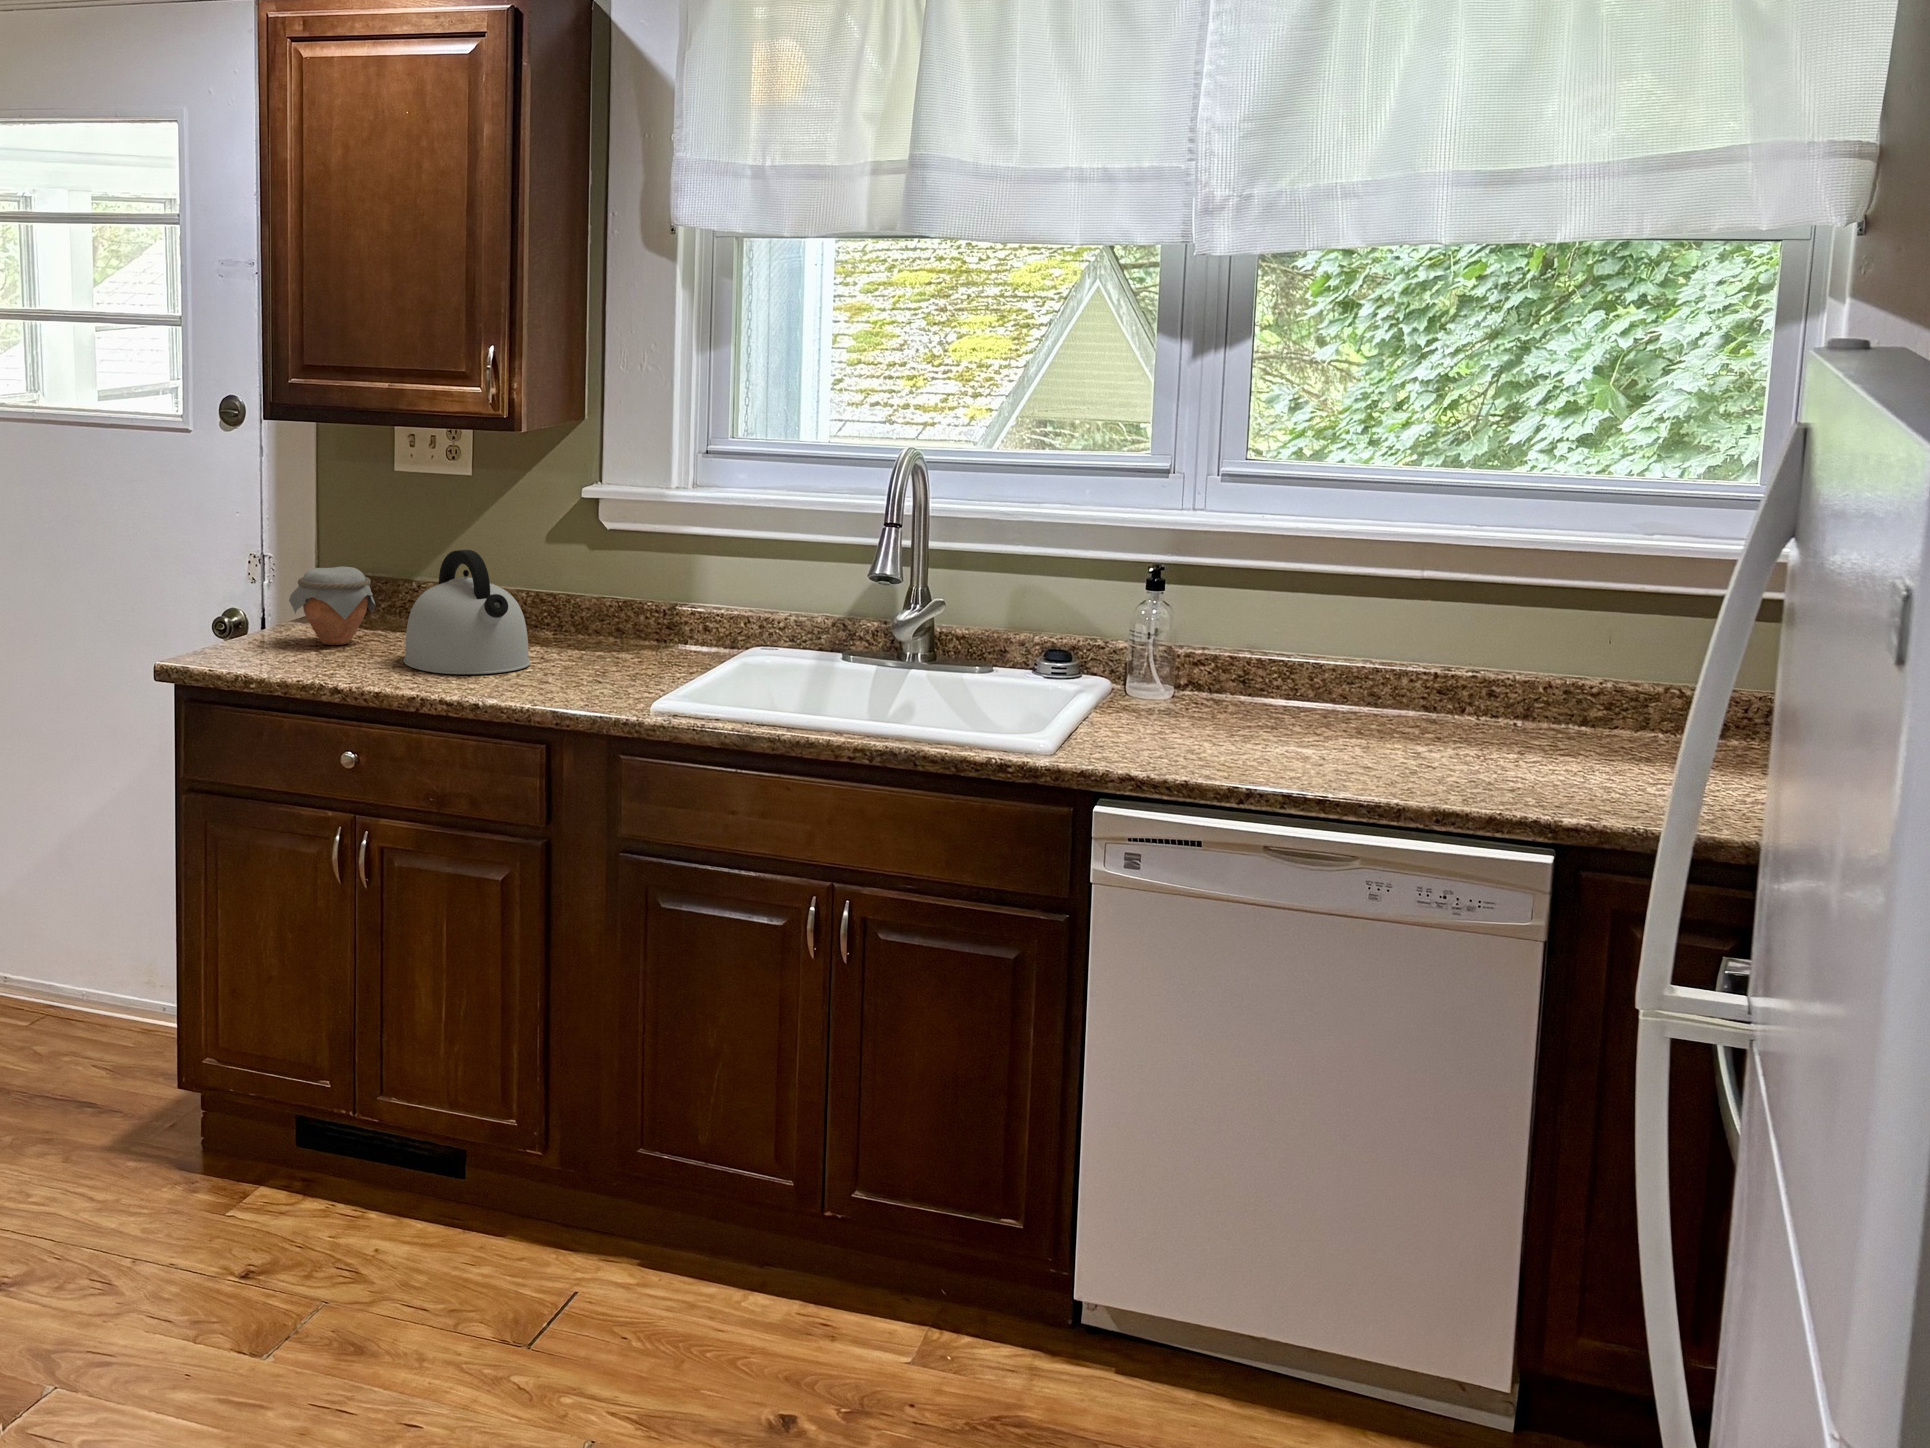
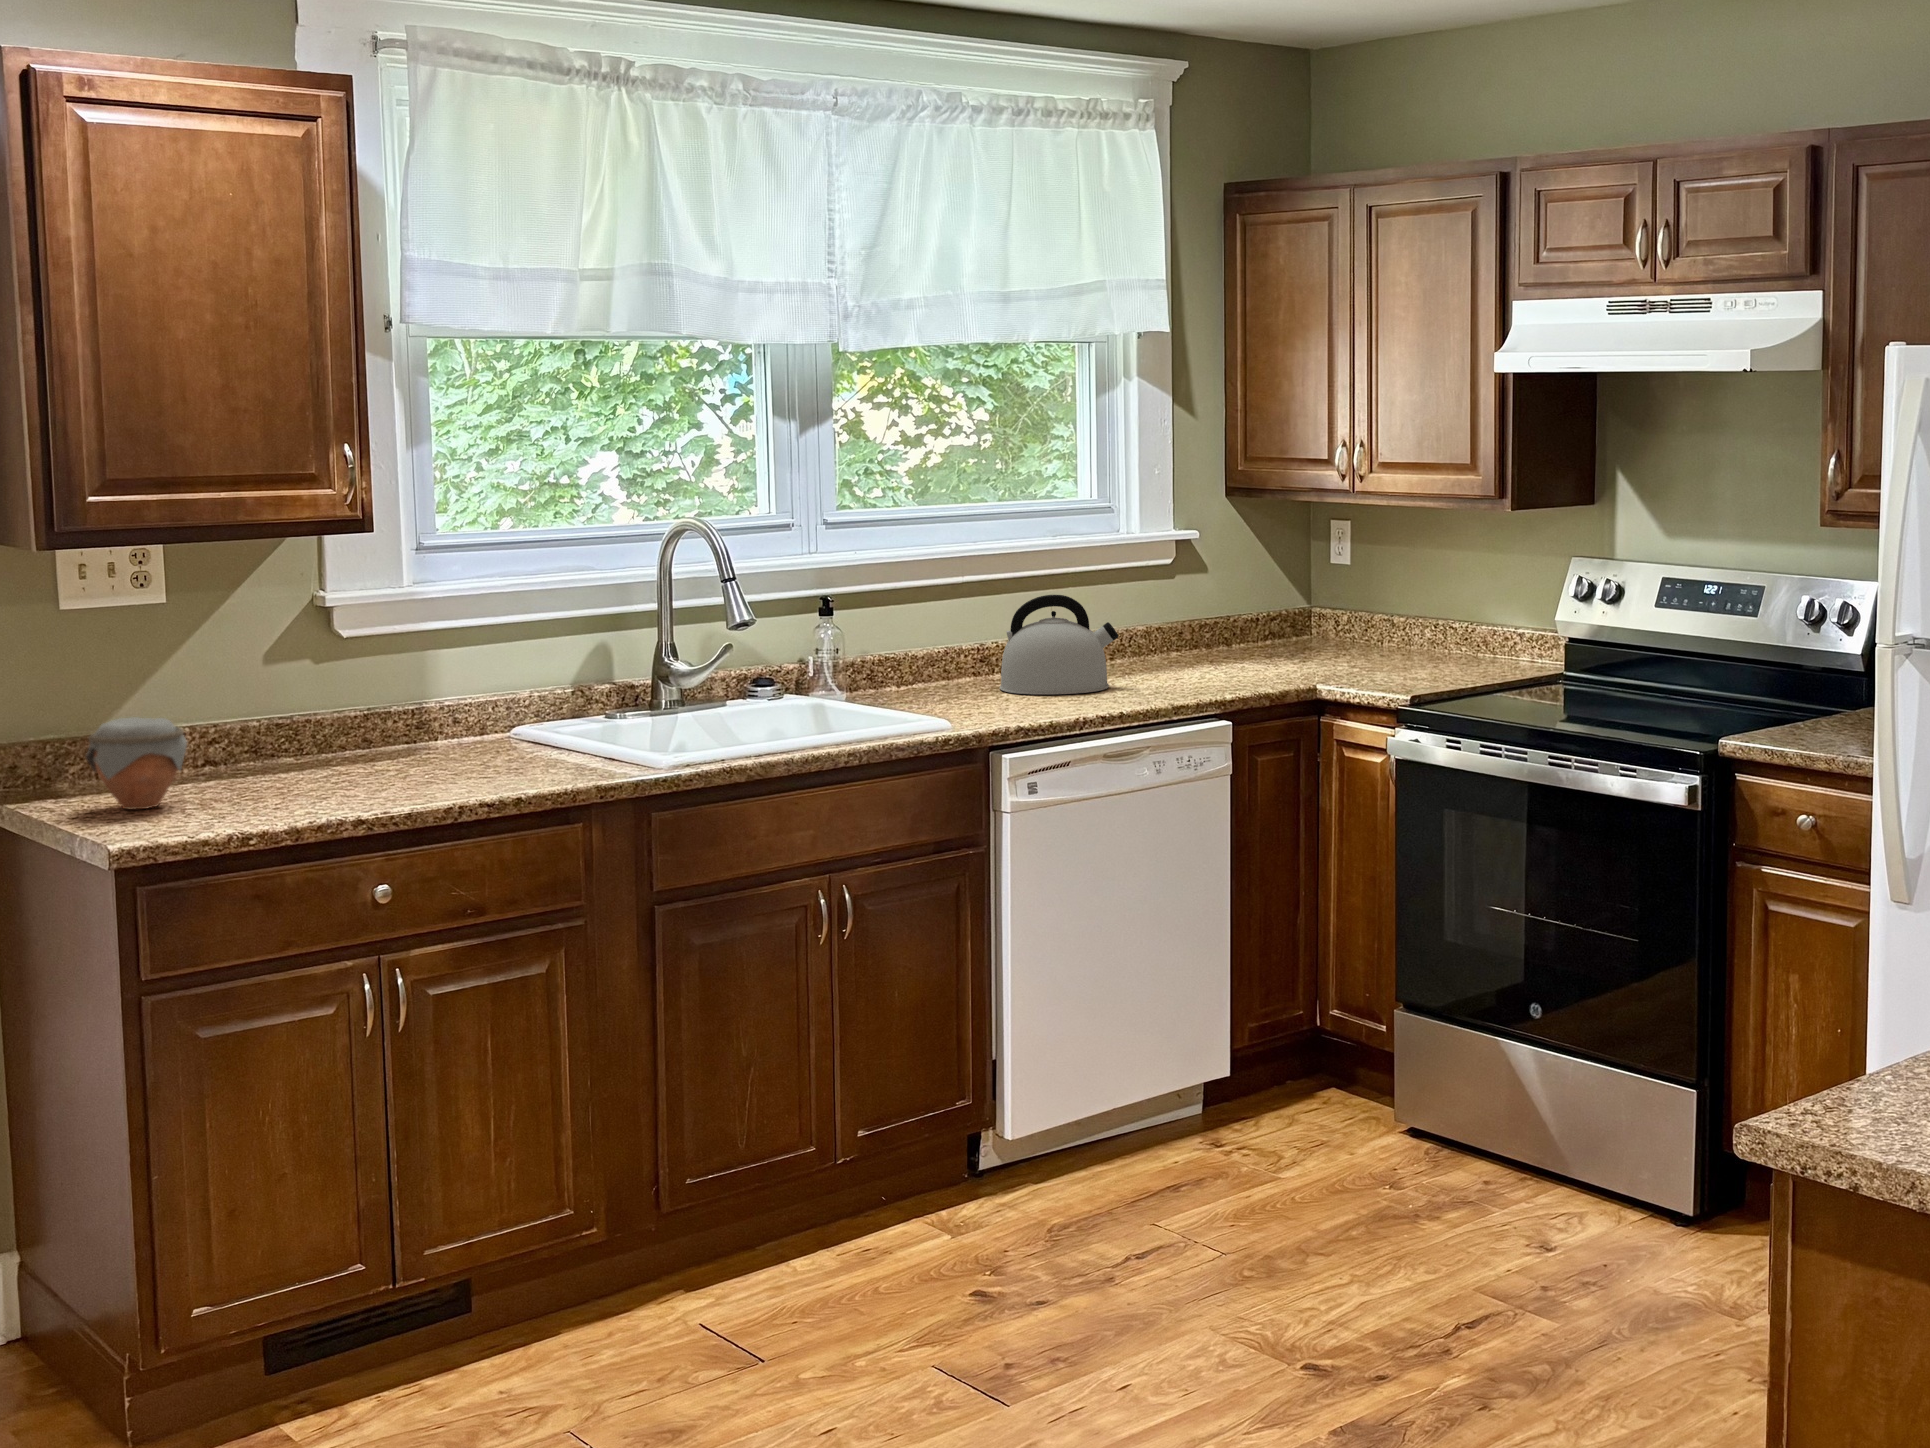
kettle: present [404,550,530,674] -> present [1000,595,1118,694]

